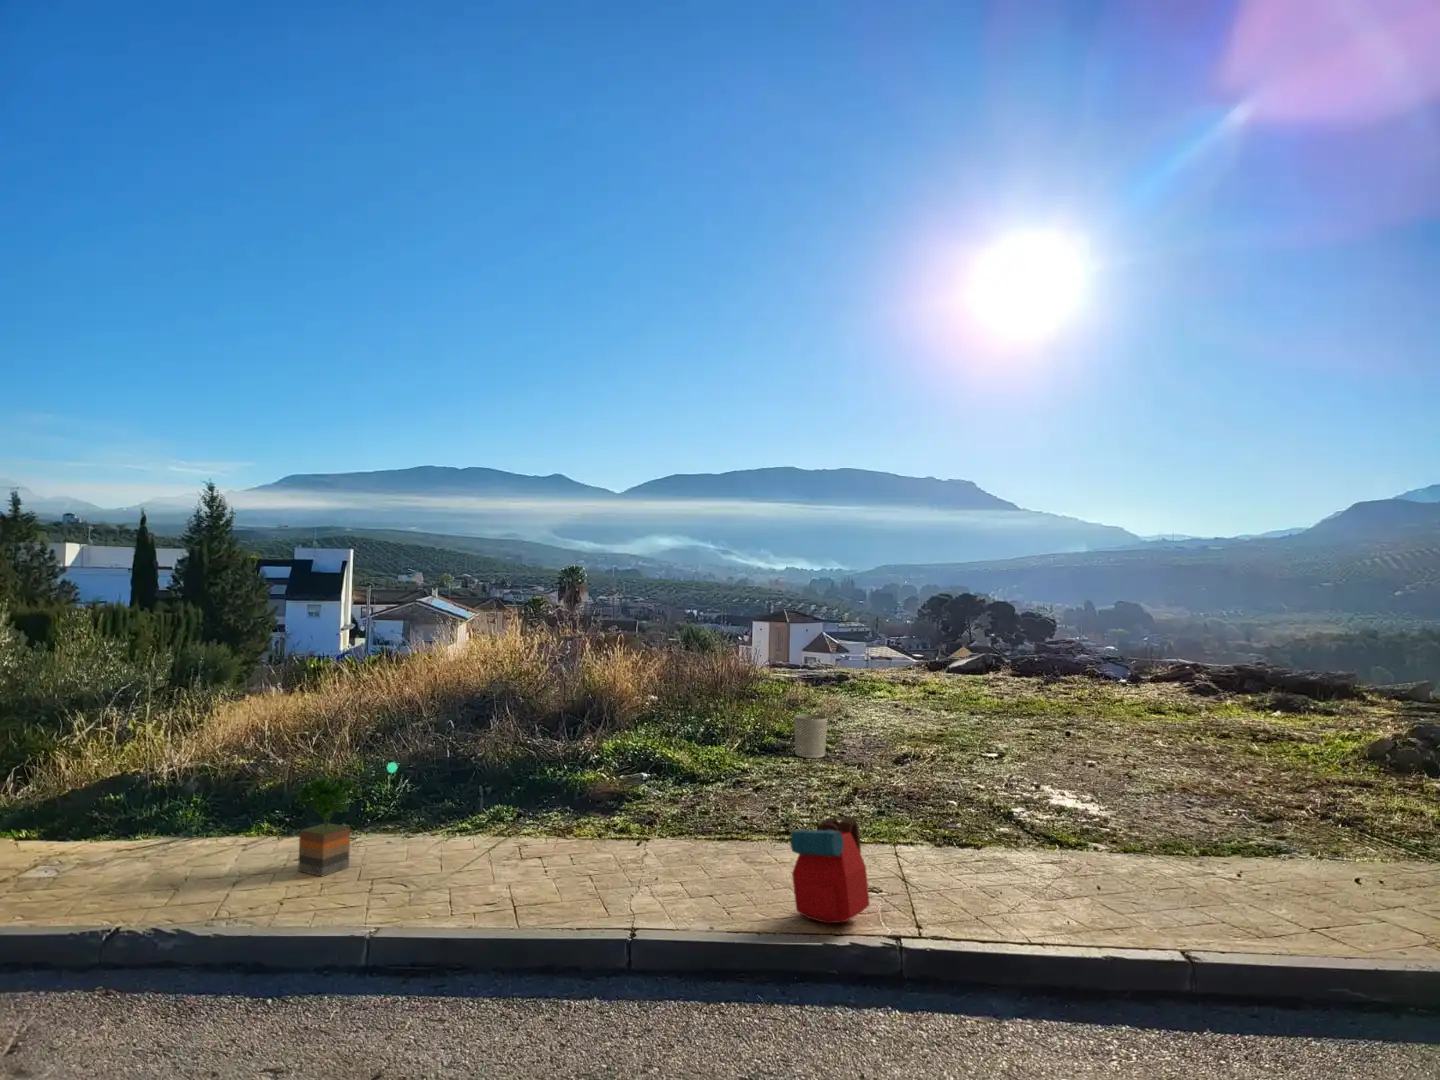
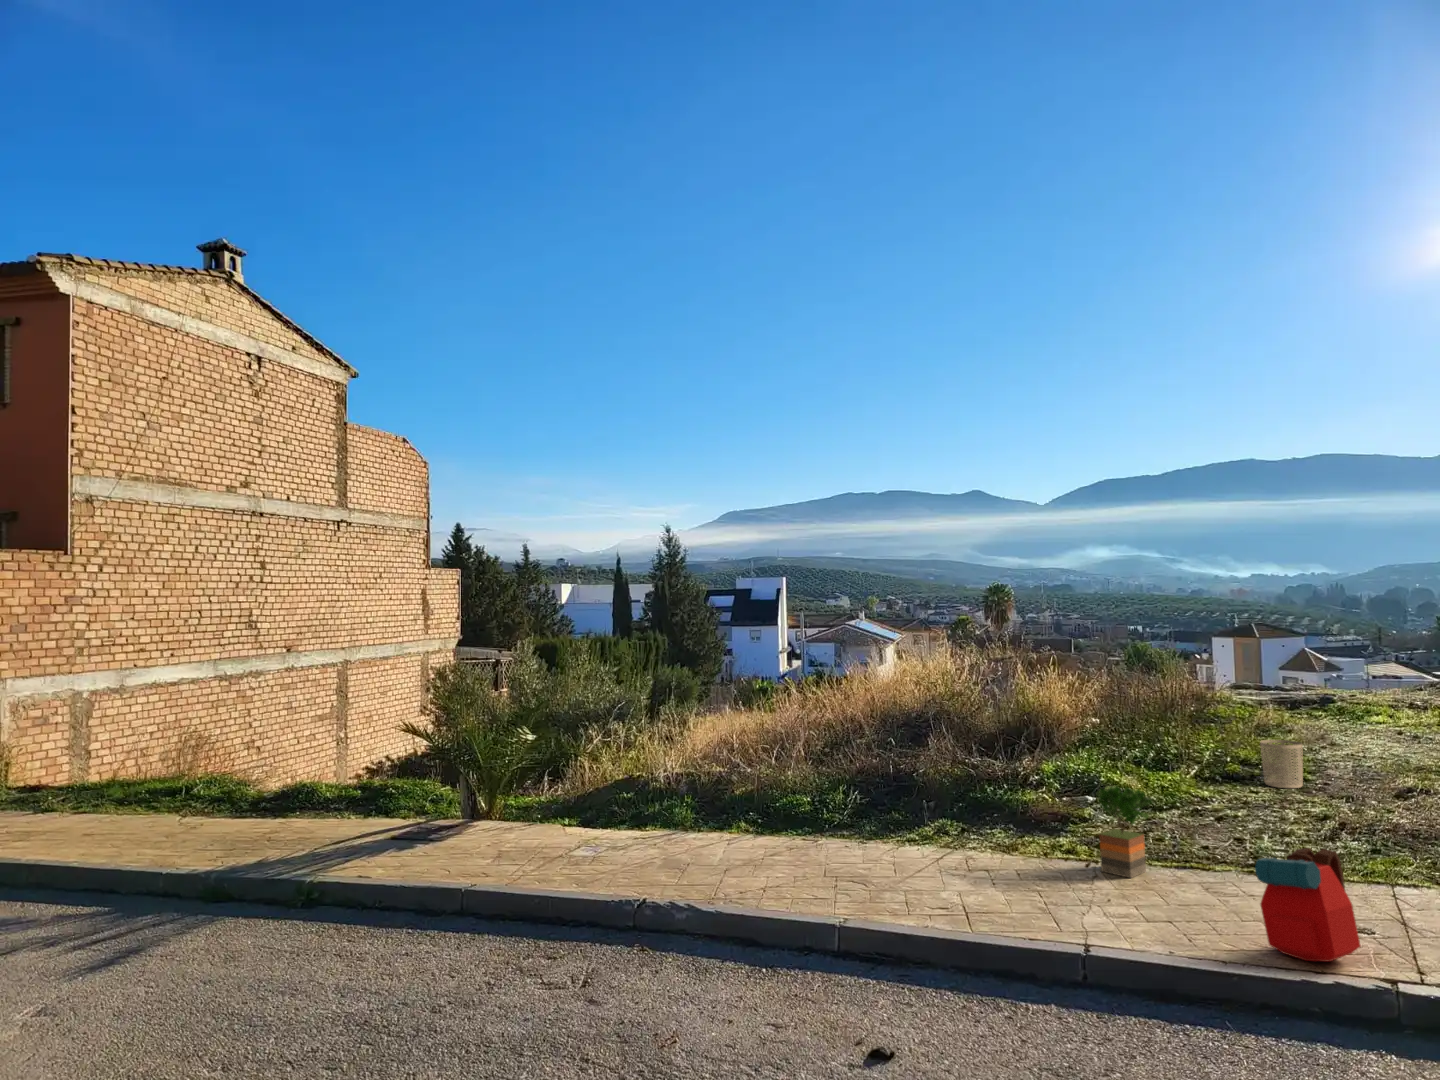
potted tree: present [298,777,361,876] -> present [1097,787,1151,878]

